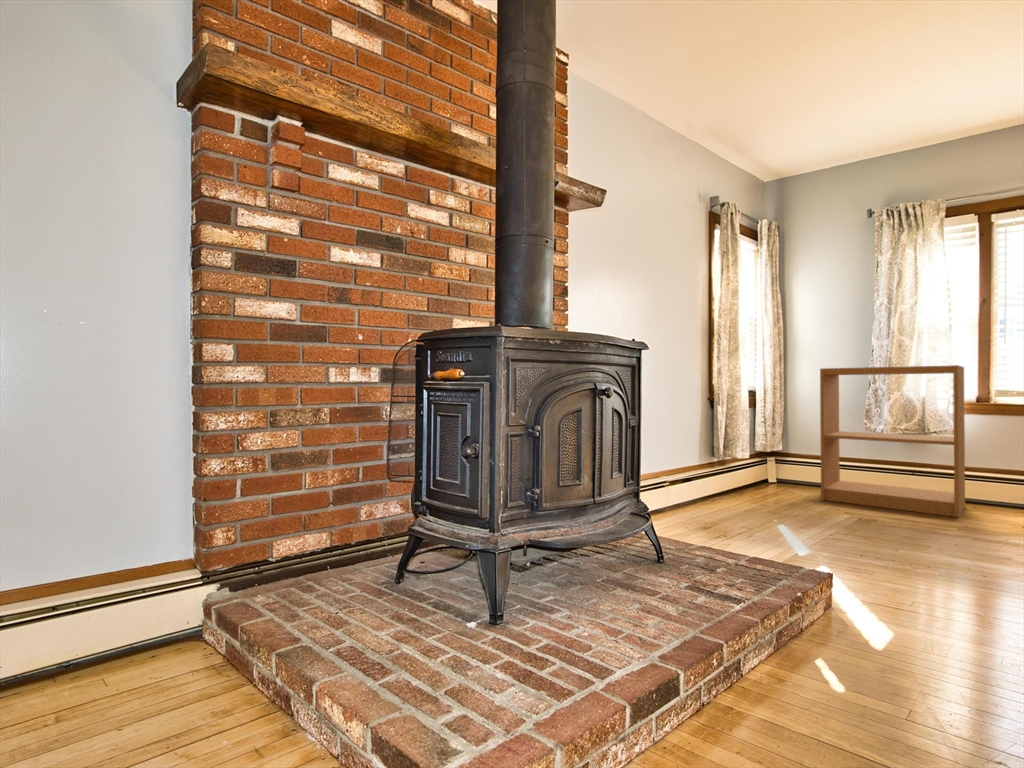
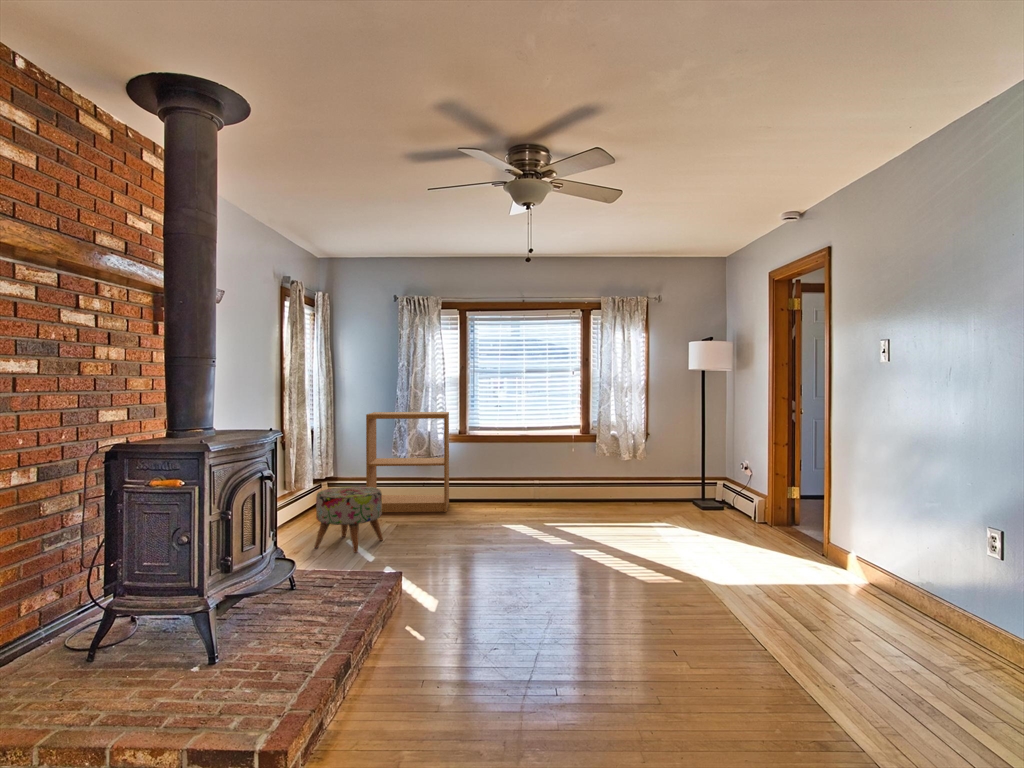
ottoman: none [731,454,835,544] -> present [314,486,383,553]

